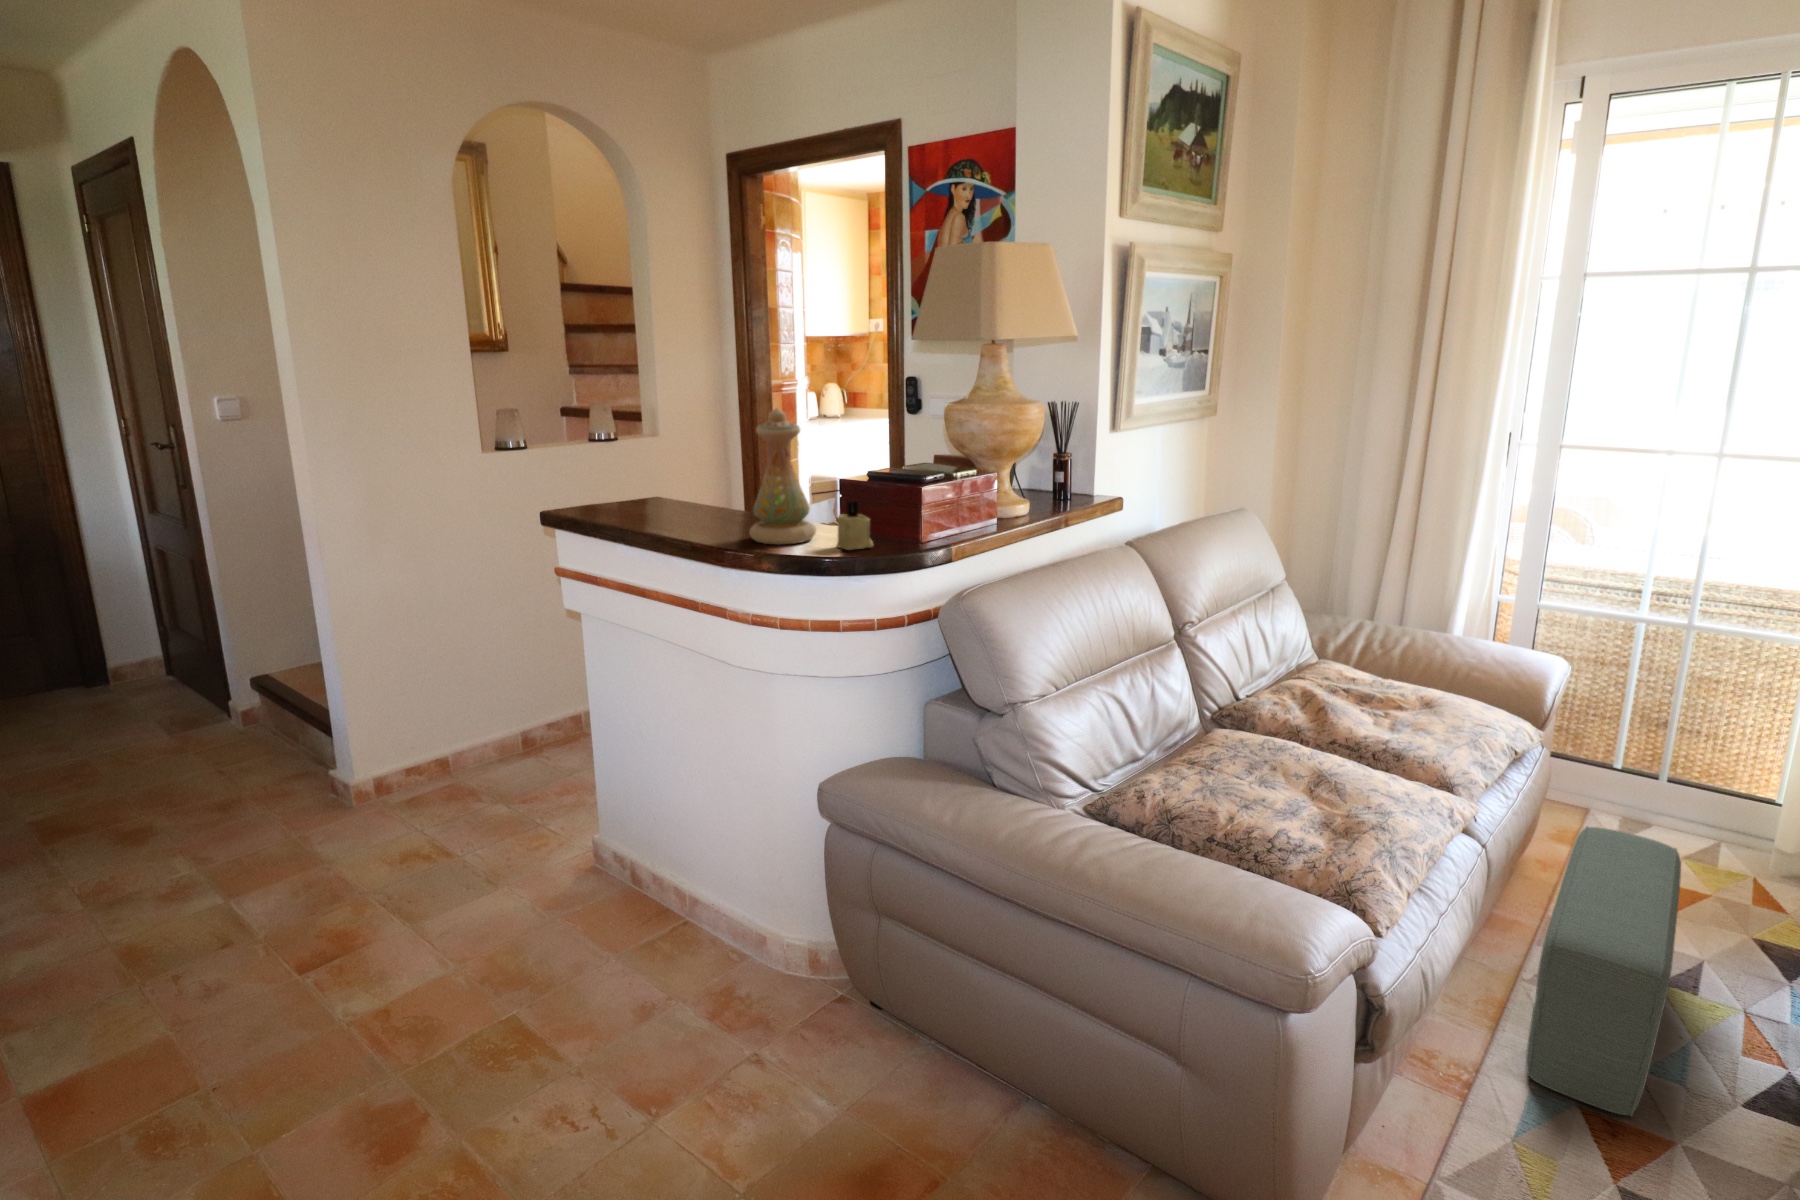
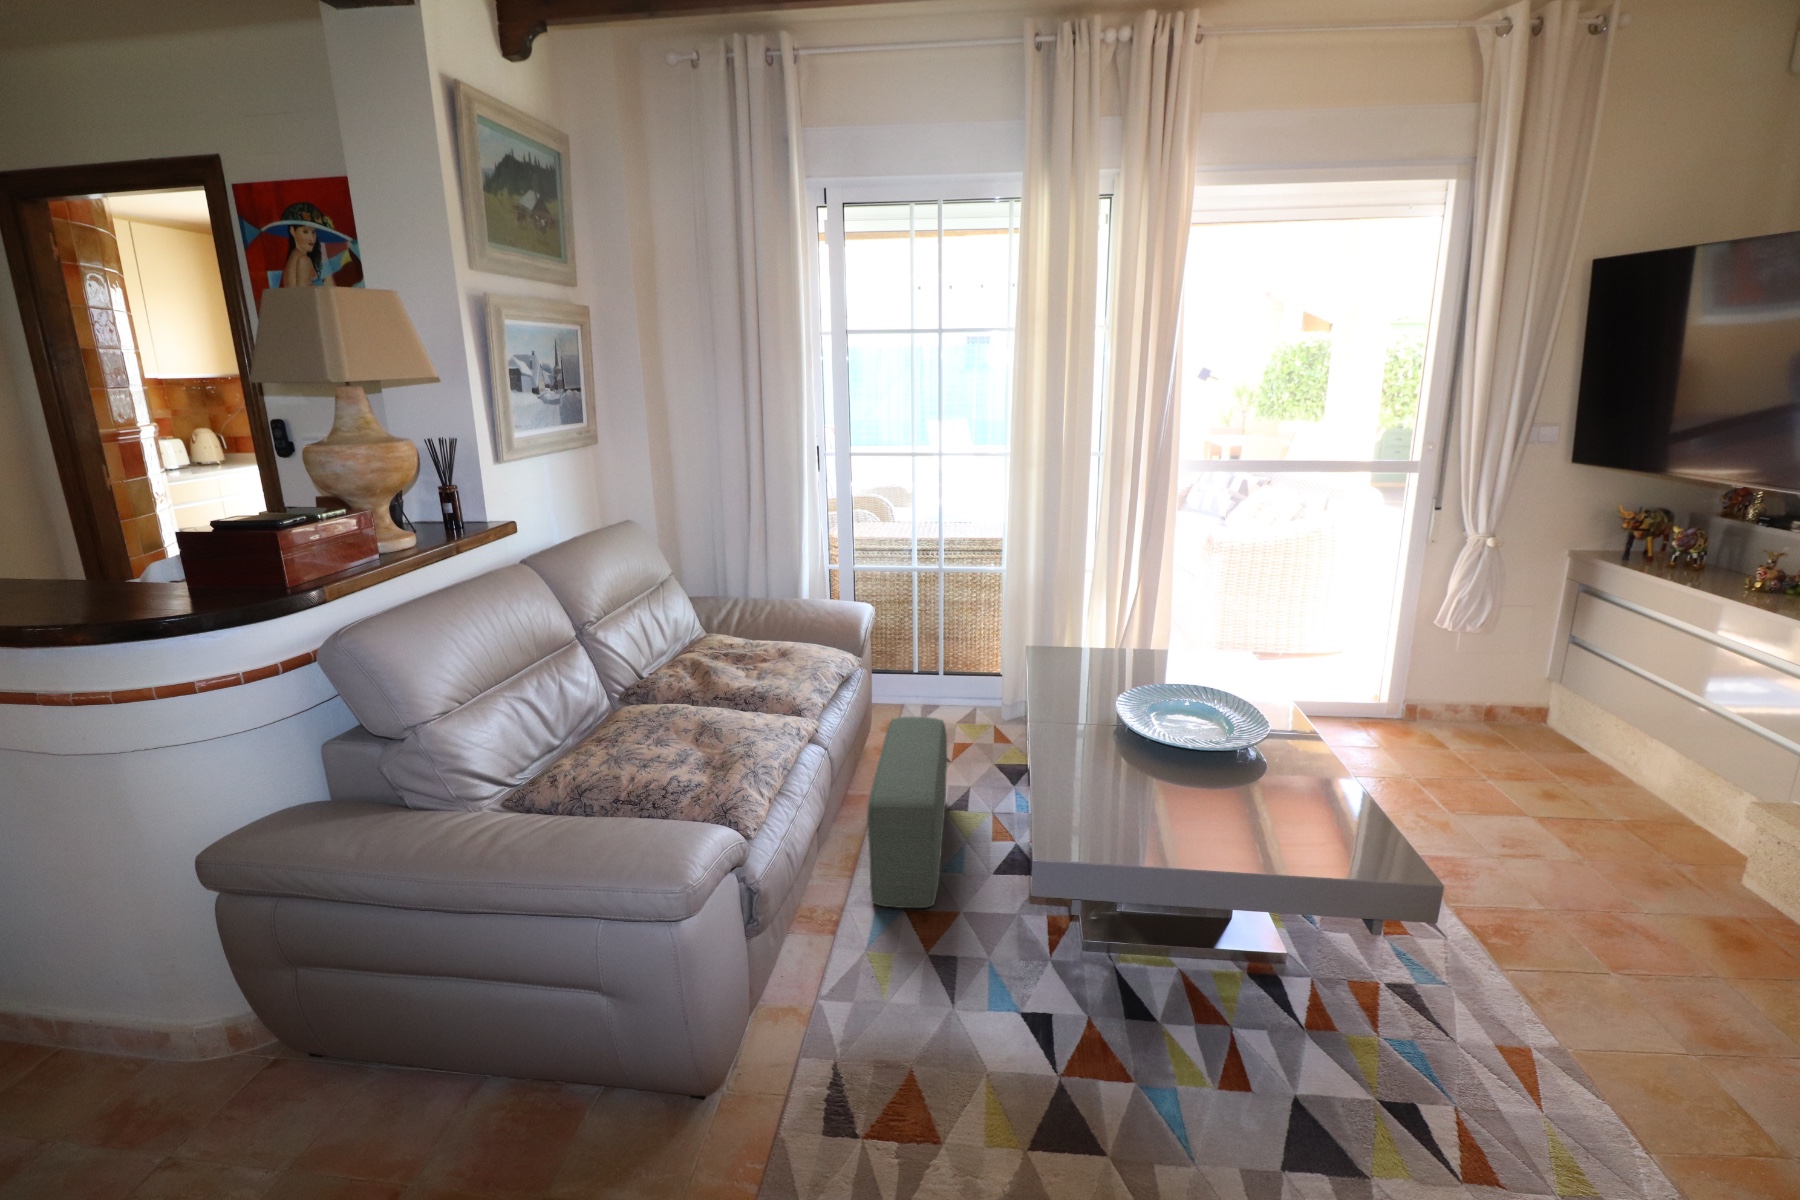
vase: present [749,408,816,545] -> none [39,462,152,613]
candle: present [837,502,873,550] -> none [173,555,228,607]

